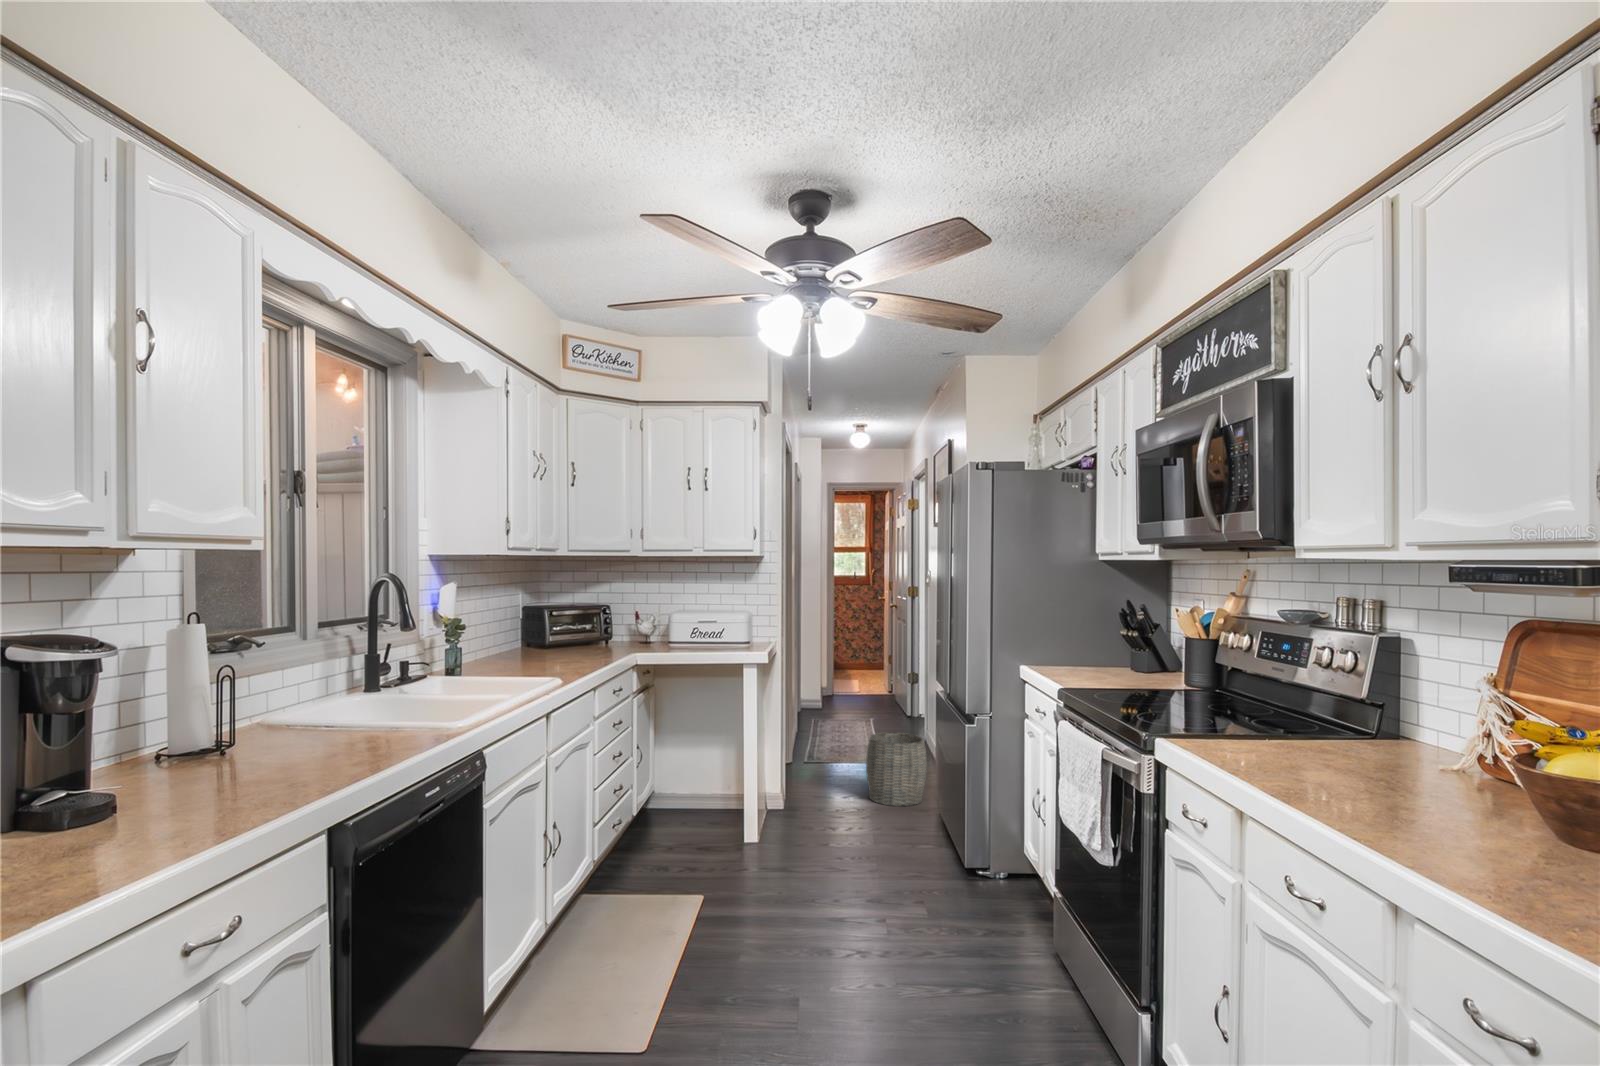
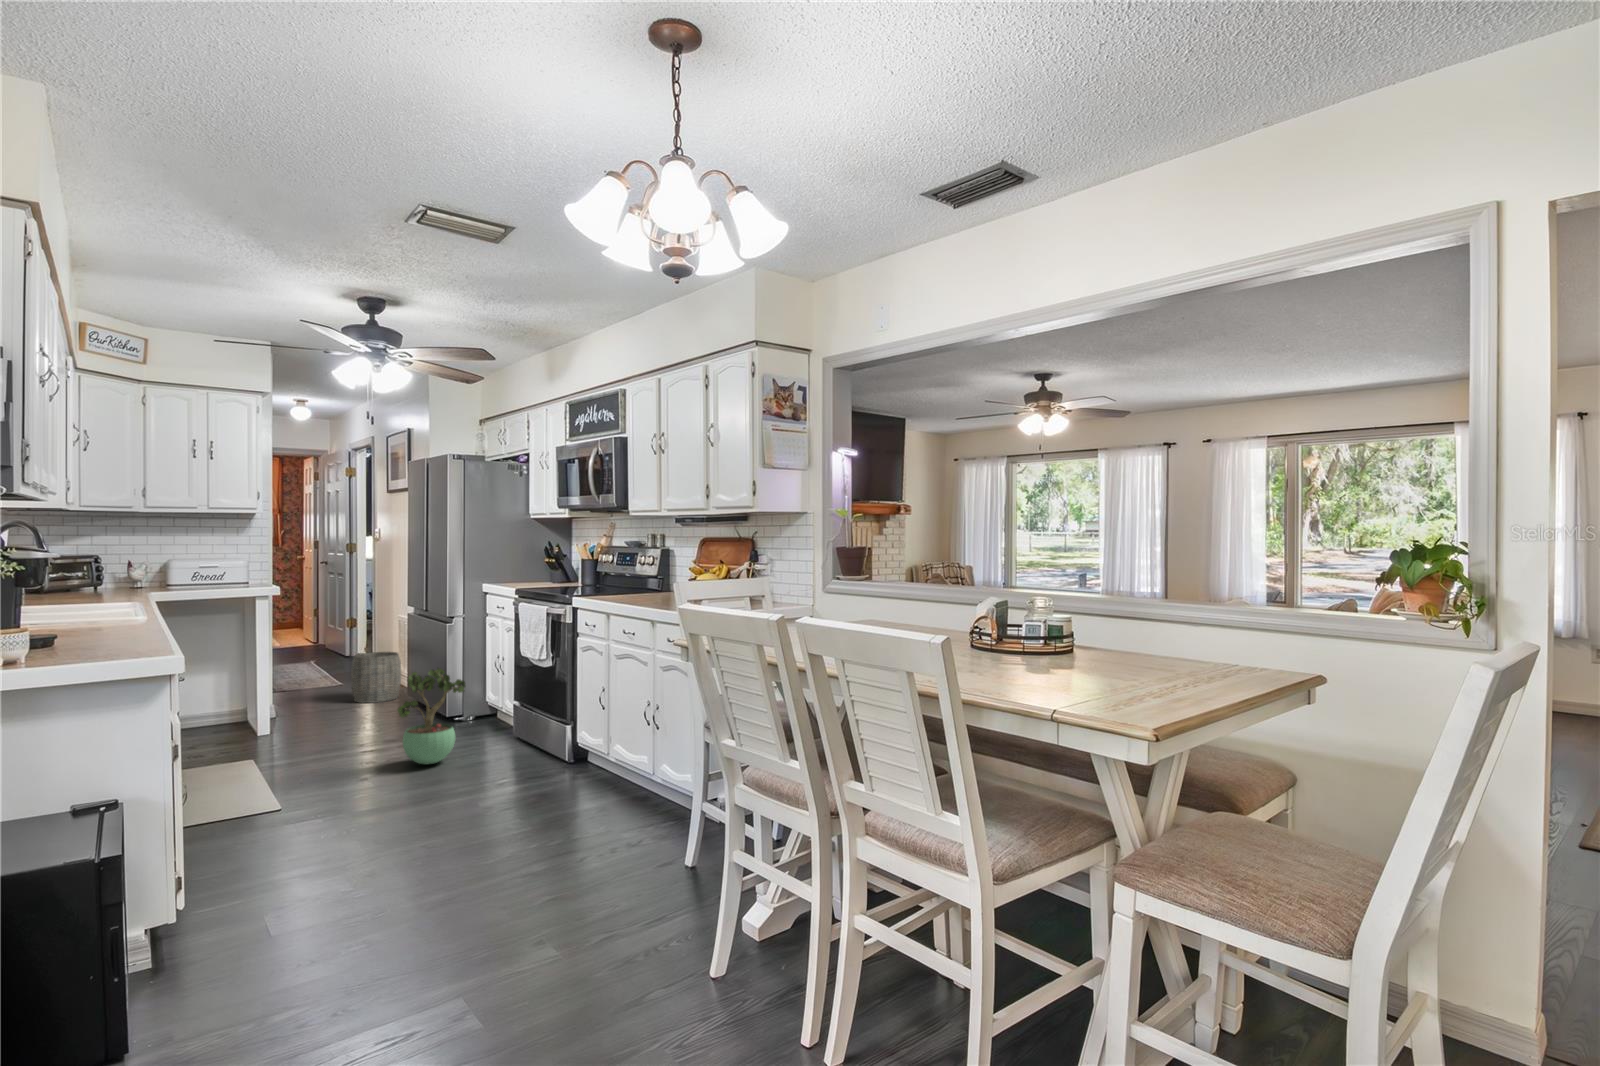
potted plant: none [833,823,947,999] -> present [398,668,465,764]

